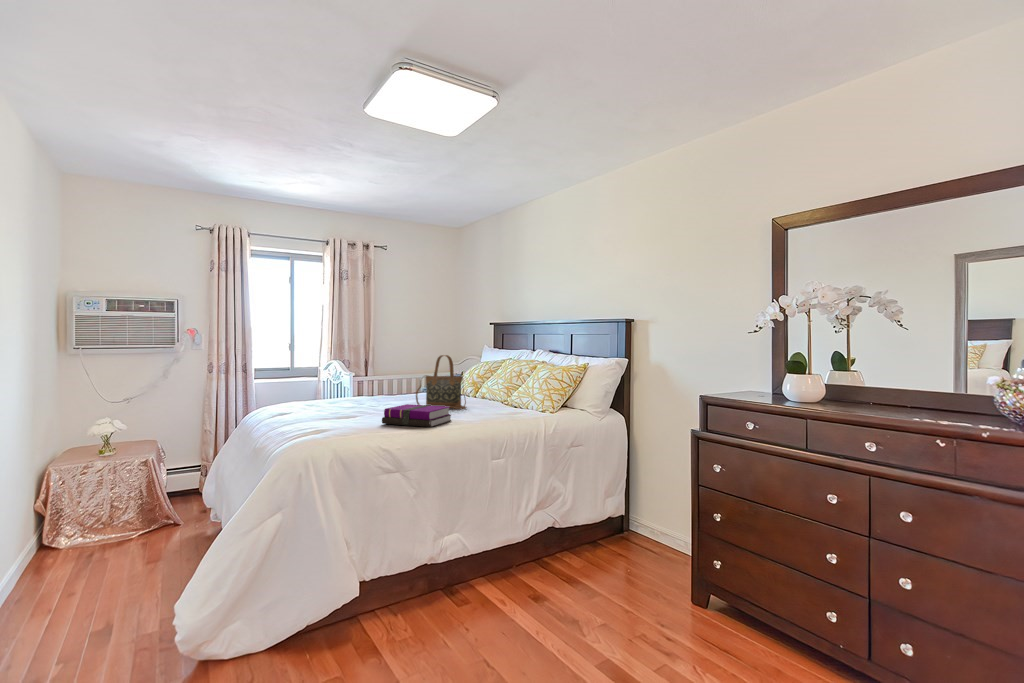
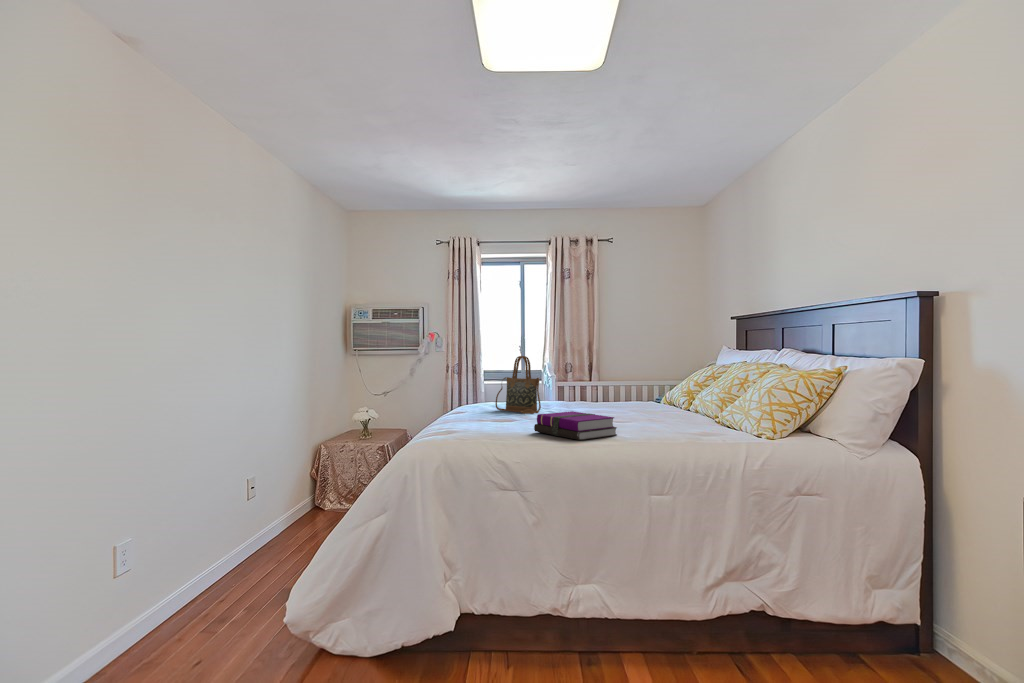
handbag: present [416,355,466,409] -> present [496,356,541,414]

